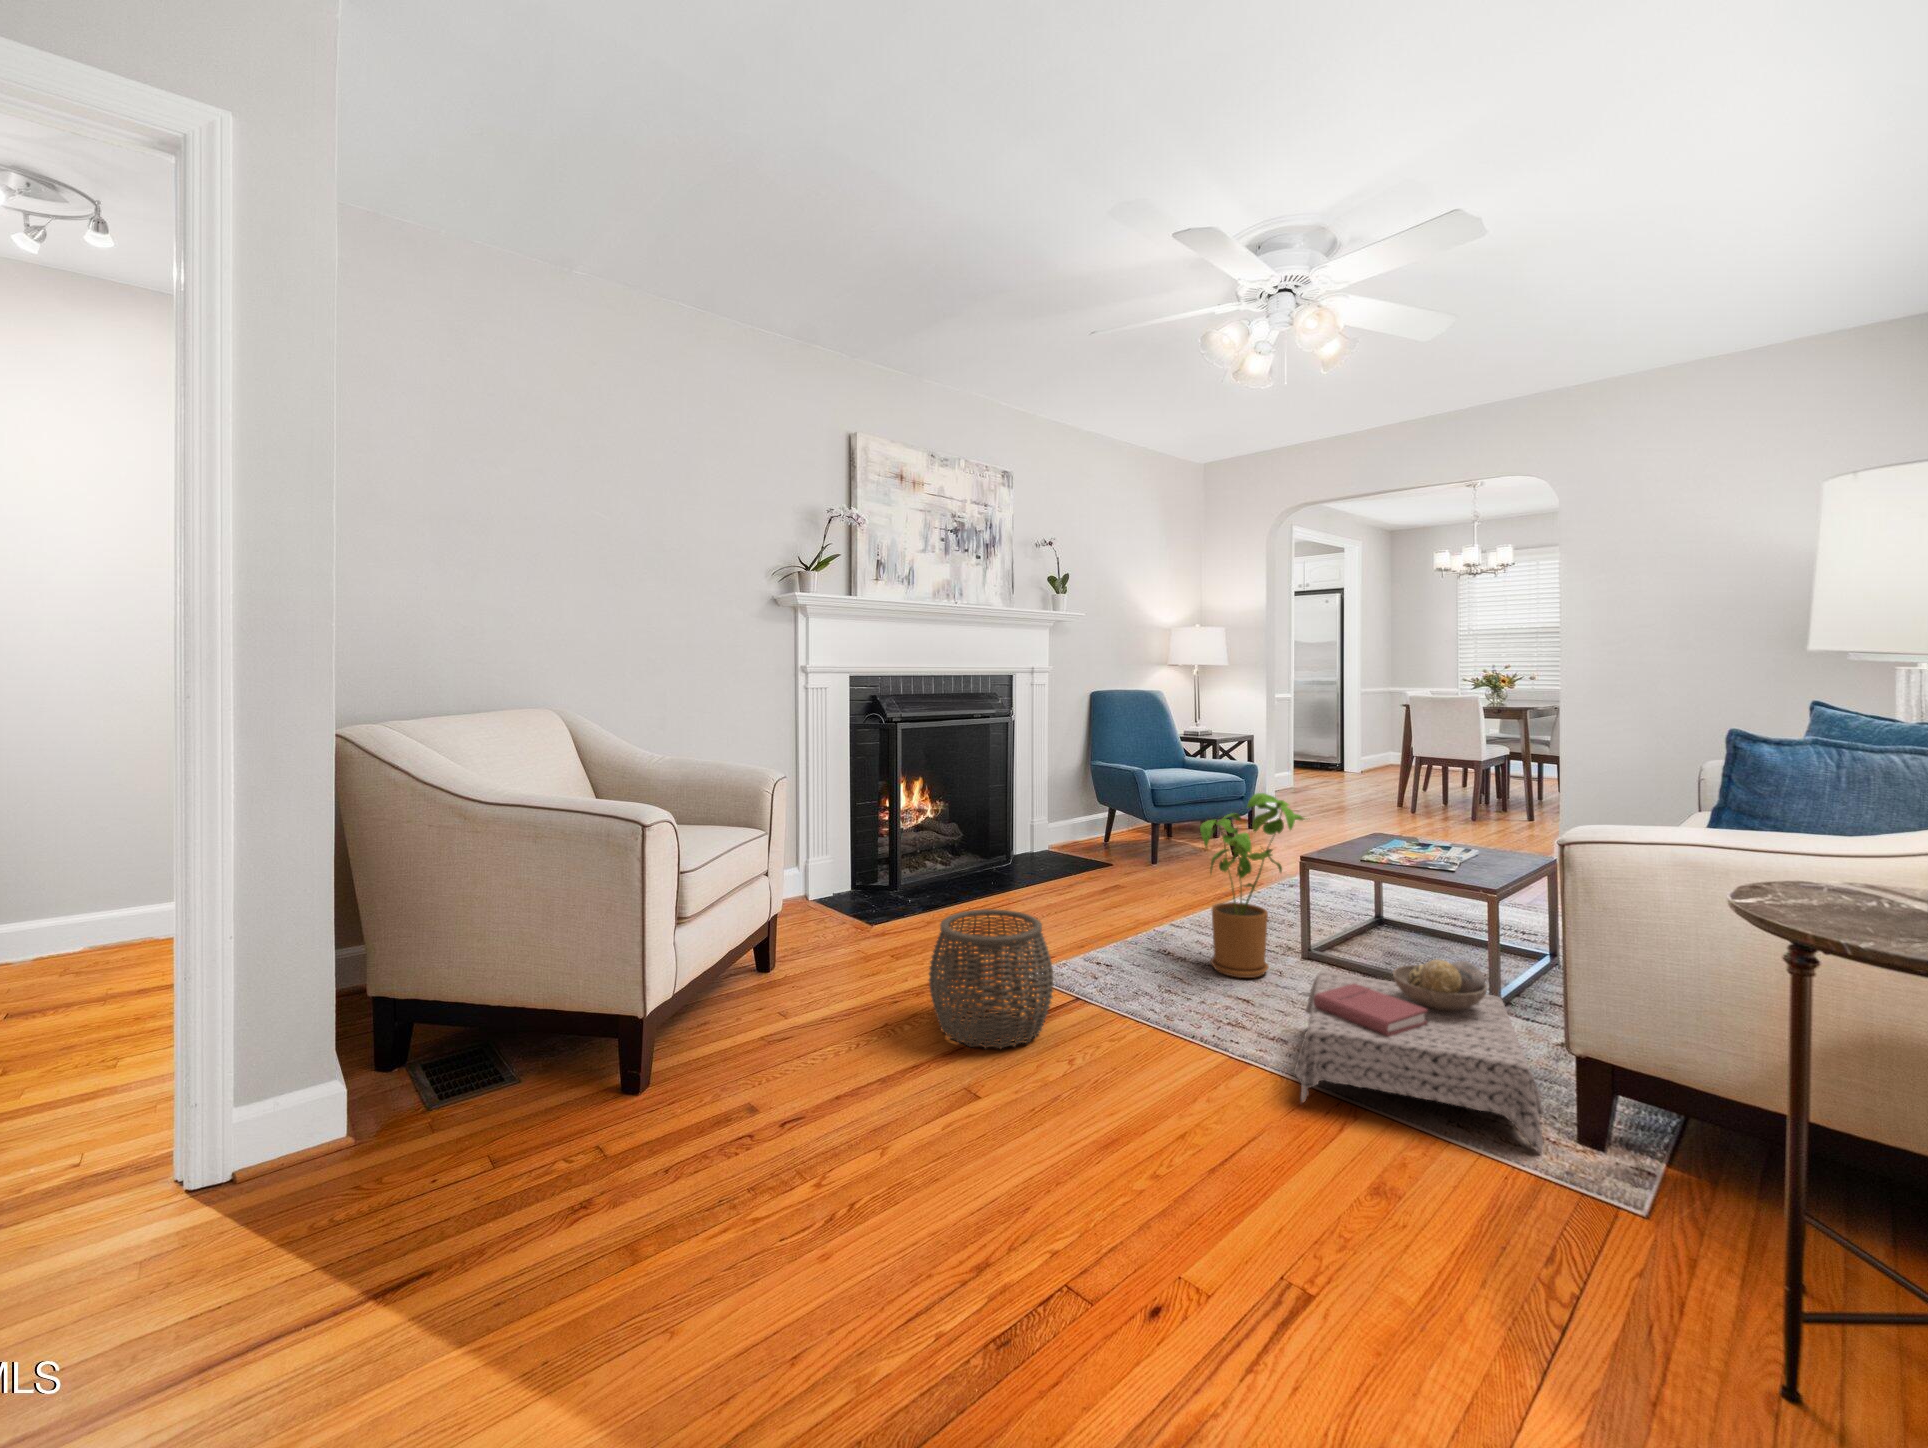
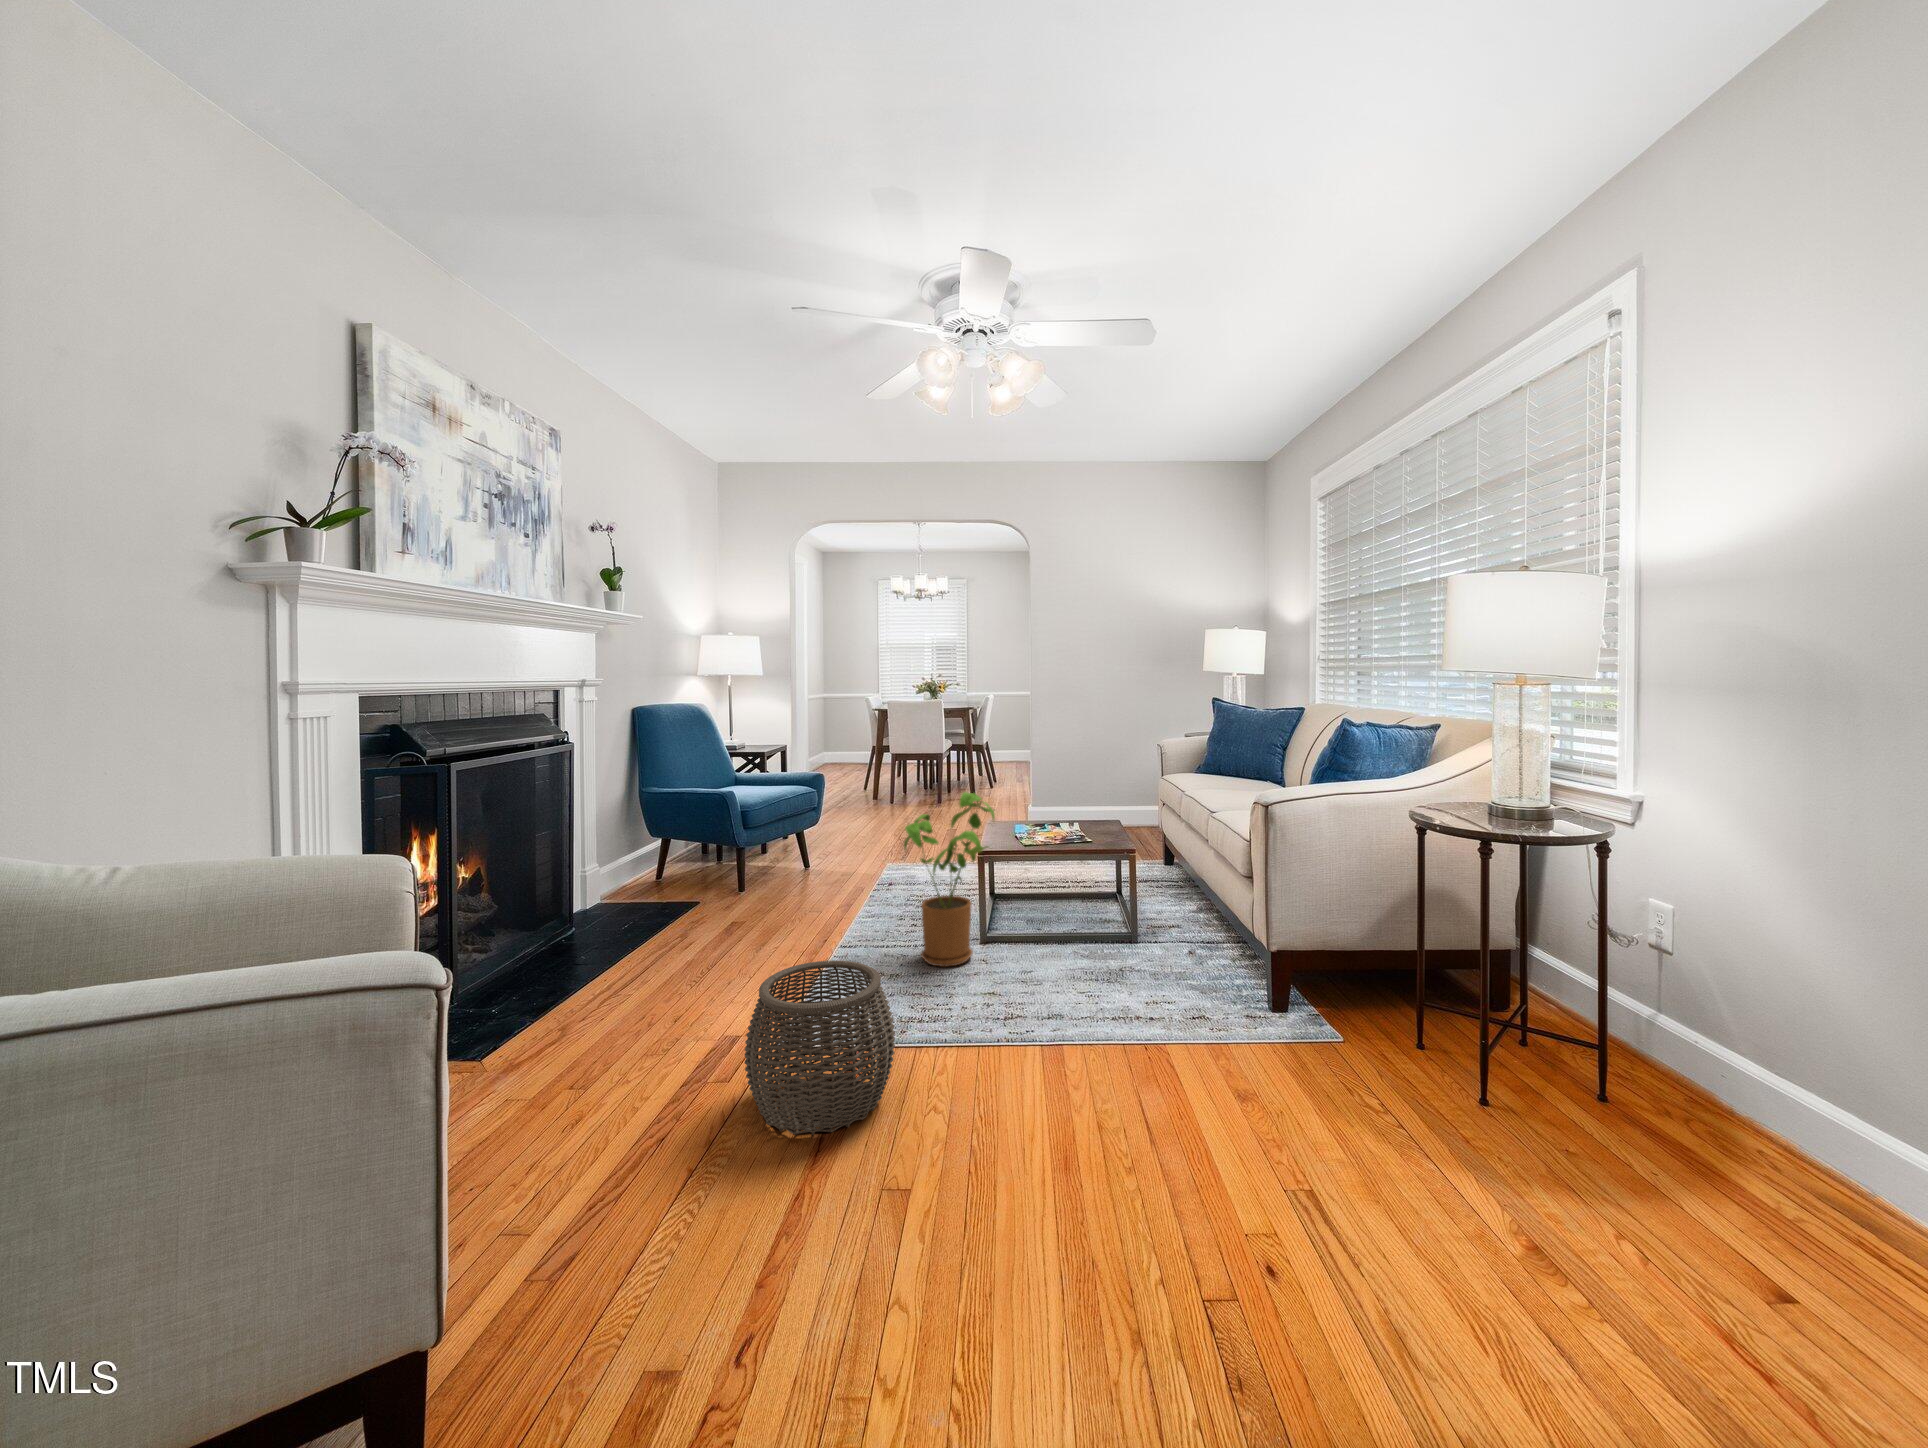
ottoman: present [1294,960,1543,1151] -> none [1054,902,1265,1054]

